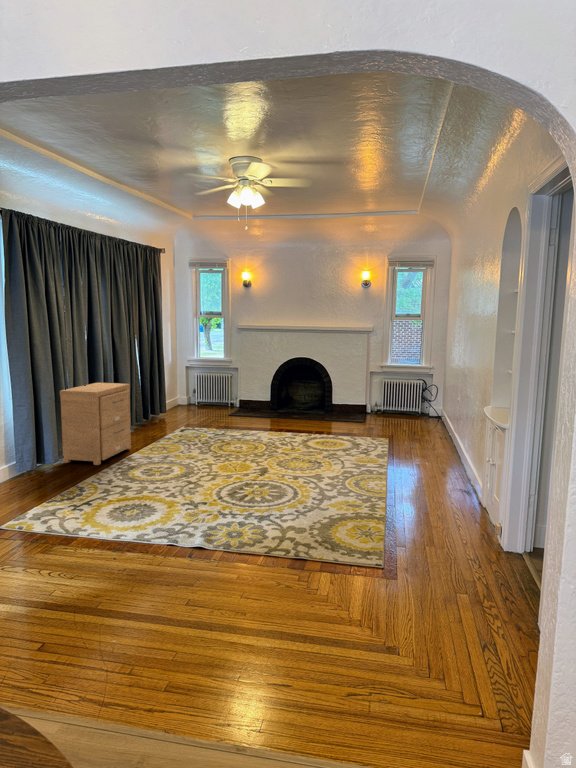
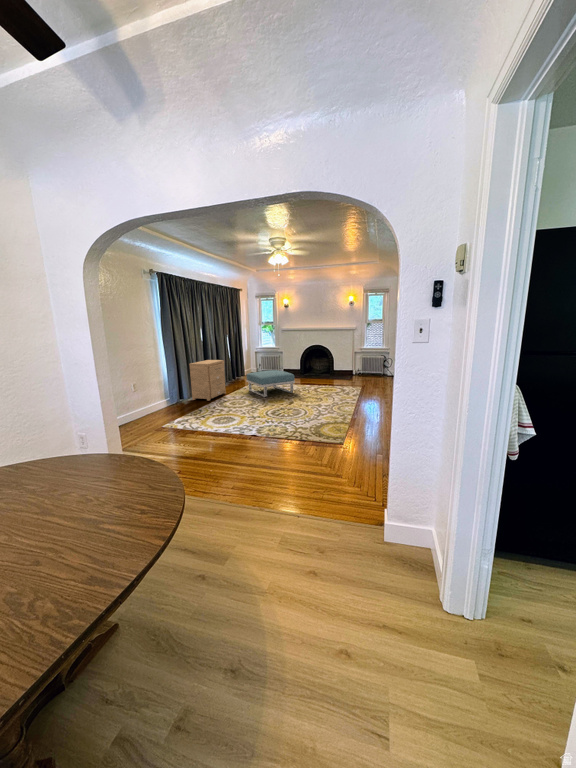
footstool: none [173,405,268,458] -> present [246,370,295,397]

